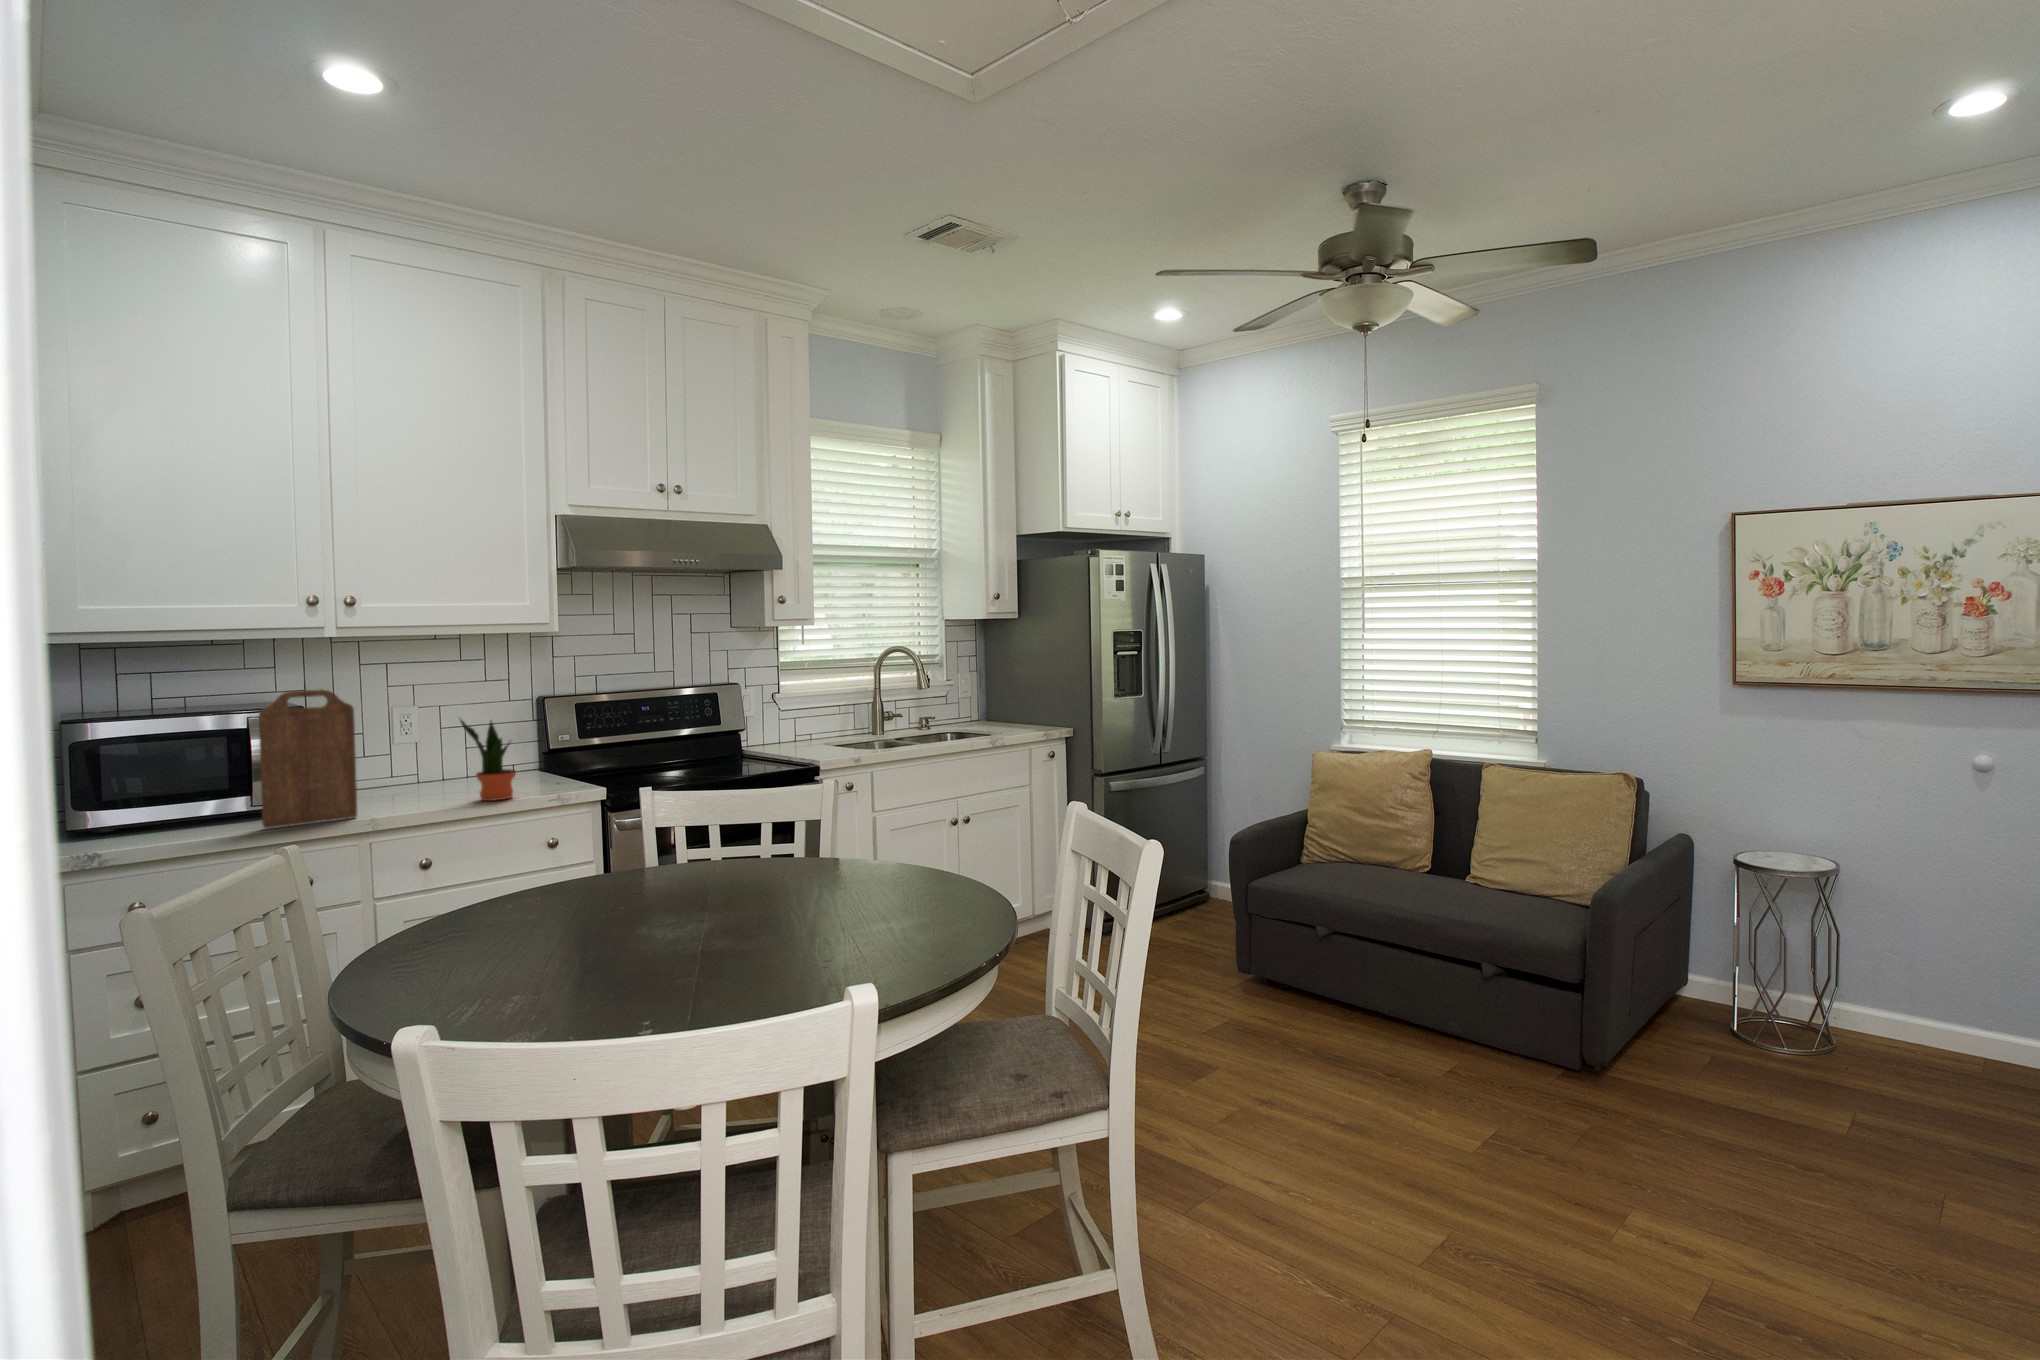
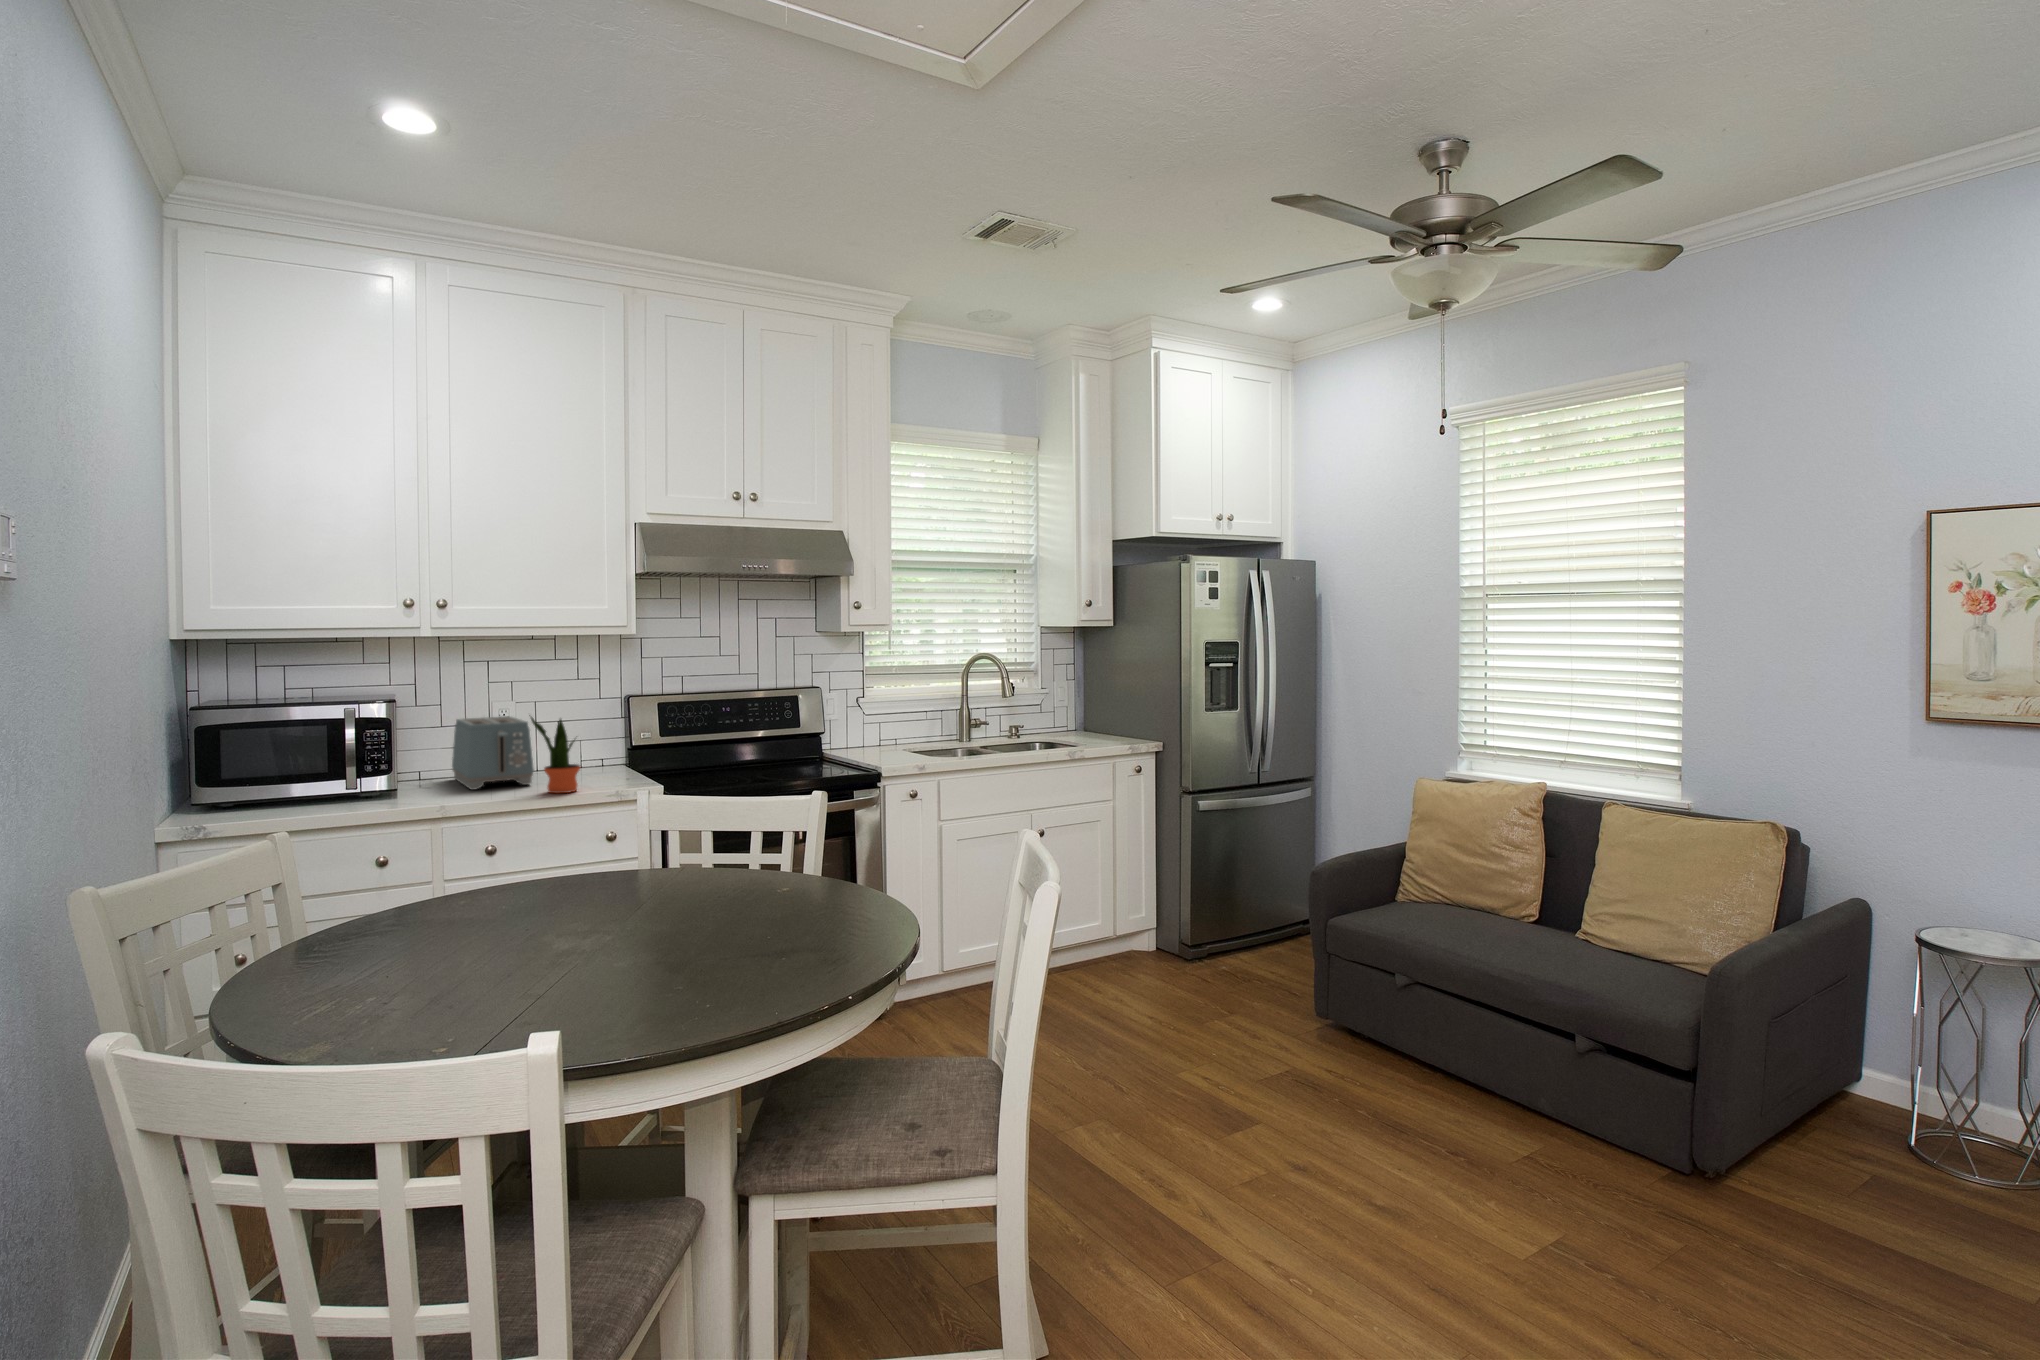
cutting board: present [259,690,357,828] -> none [351,685,435,810]
toaster: none [352,722,457,802] -> present [452,716,534,790]

